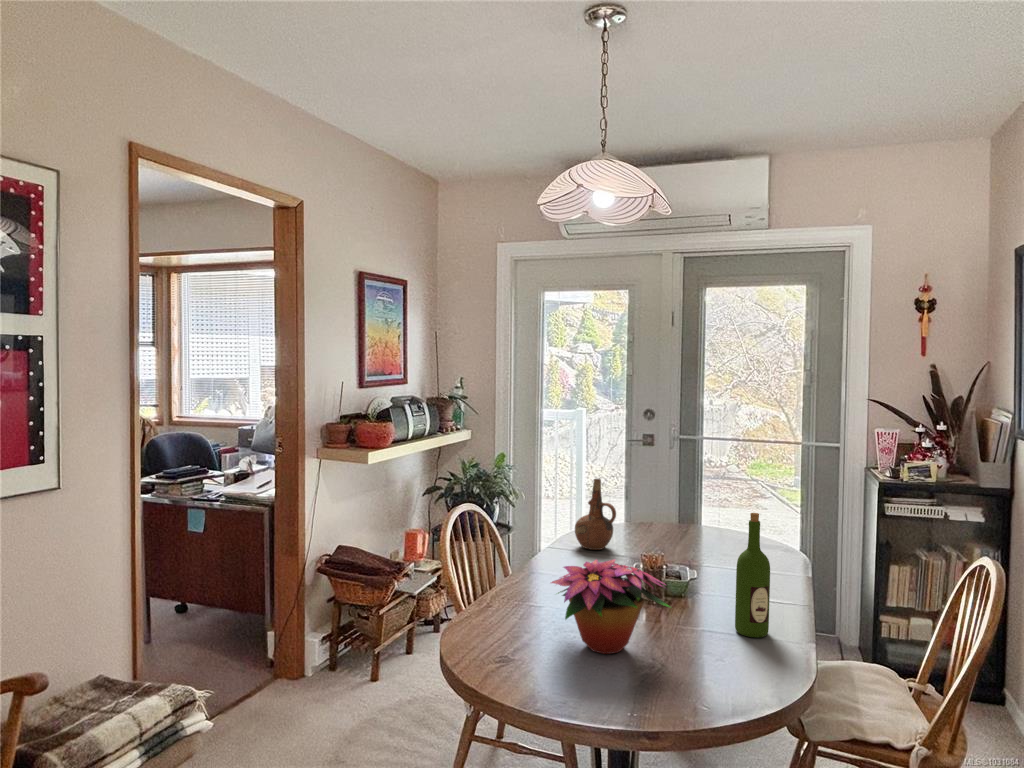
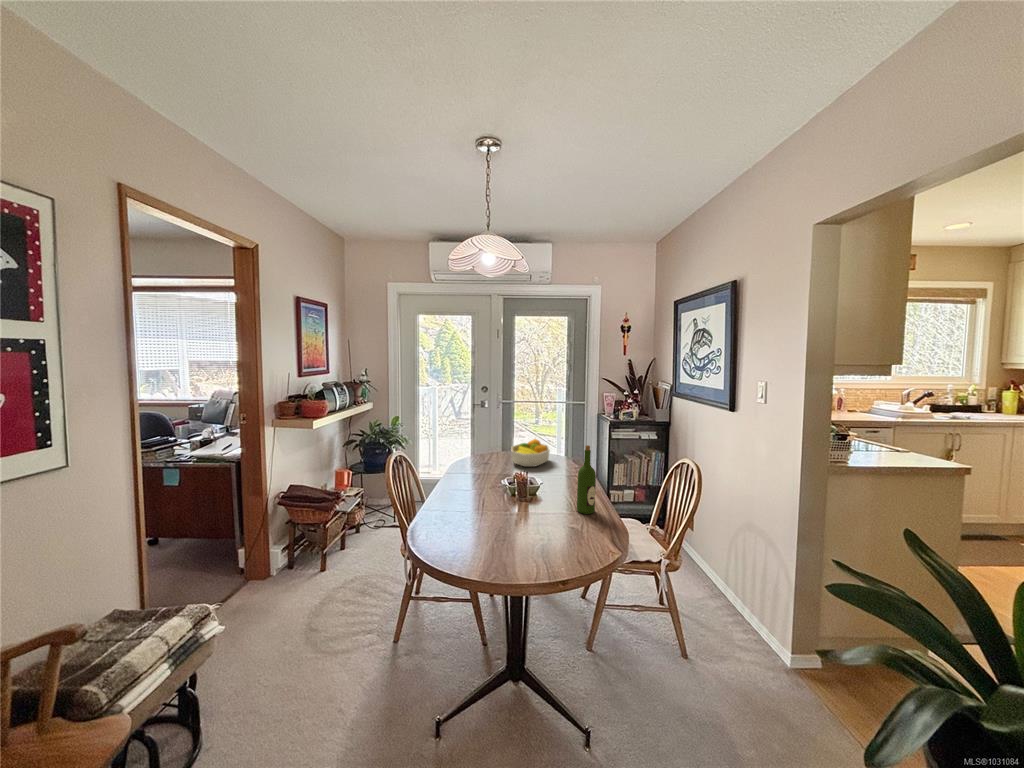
ceramic pitcher: present [575,479,616,550] -> none [463,429,488,472]
fruit bowl: none [660,502,733,551] -> present [511,439,550,467]
flower arrangement: present [551,559,670,654] -> none [478,478,556,536]

